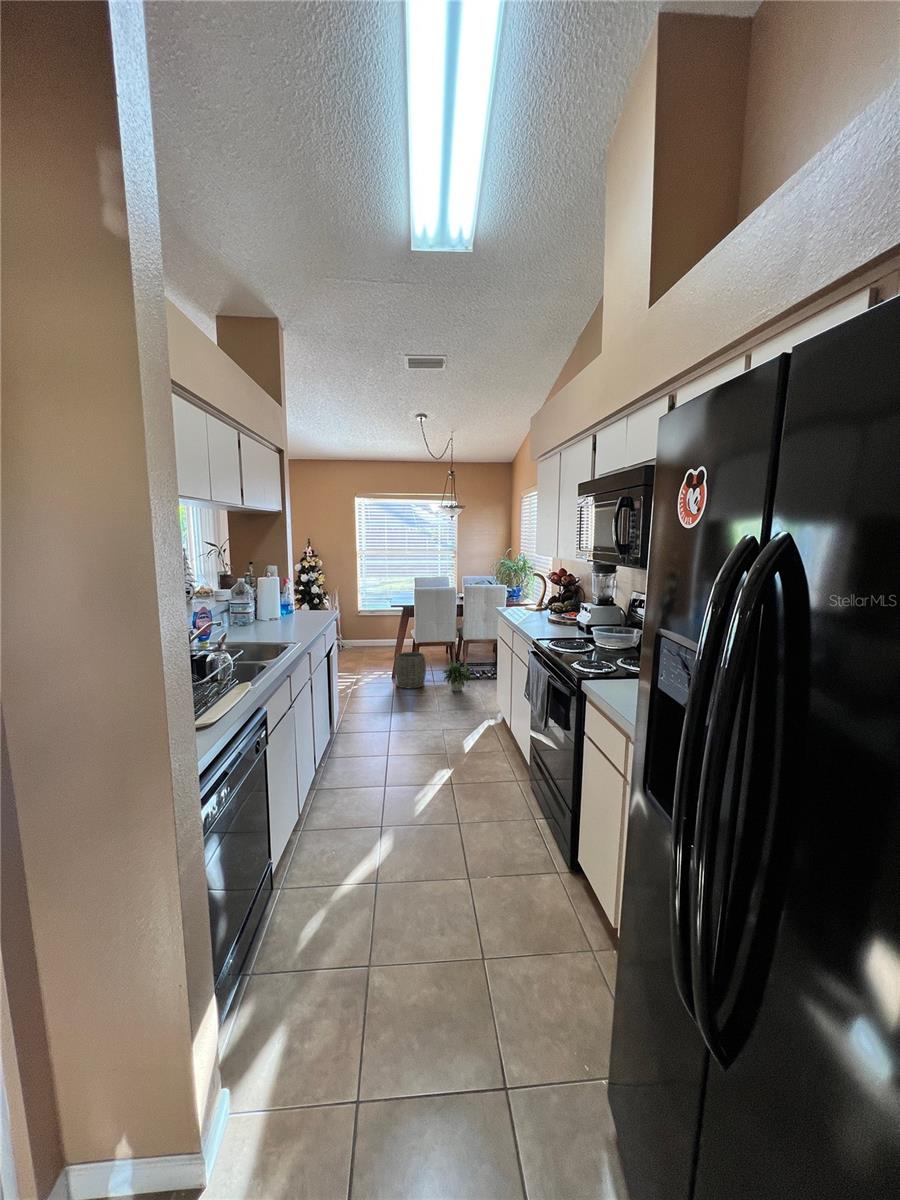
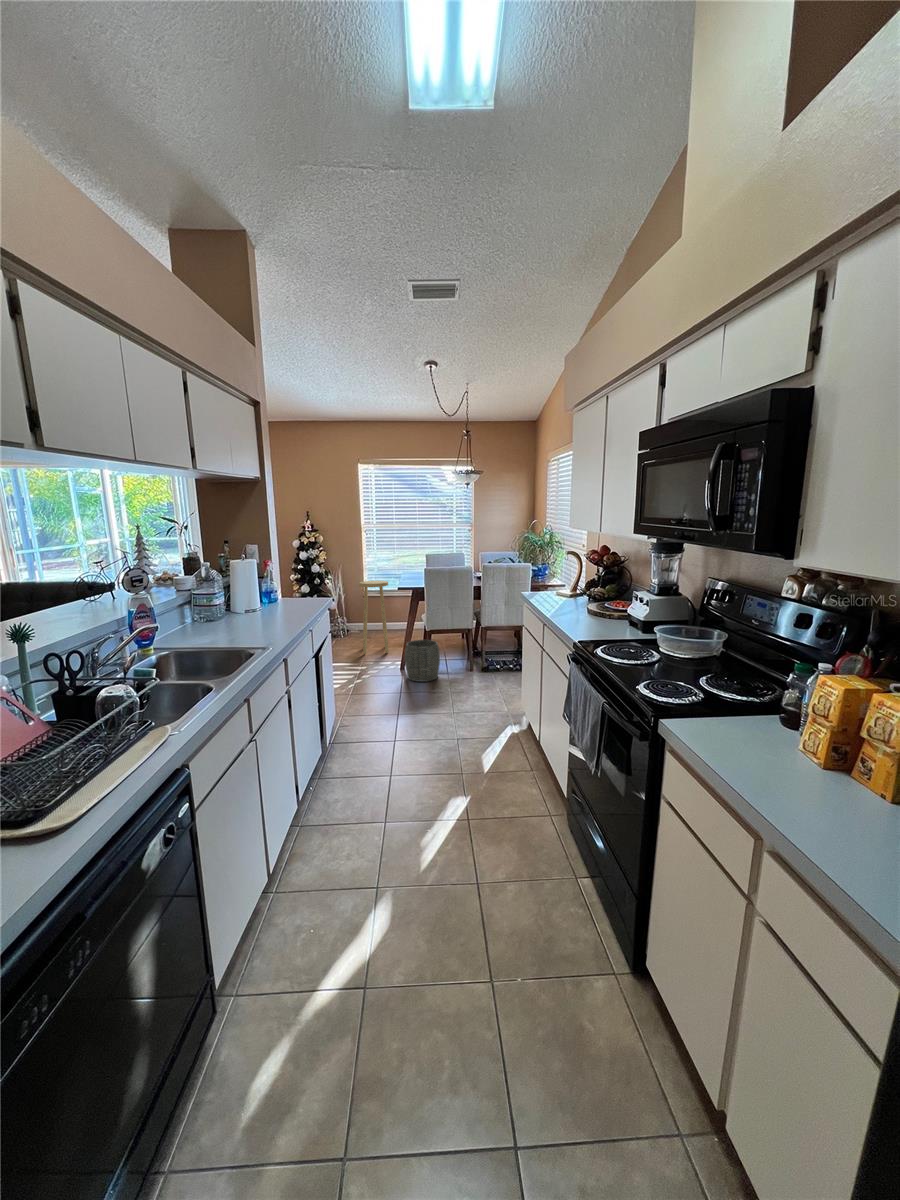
stool: none [353,601,379,667] -> present [359,581,389,654]
potted plant: present [443,661,470,691] -> none [457,650,491,686]

